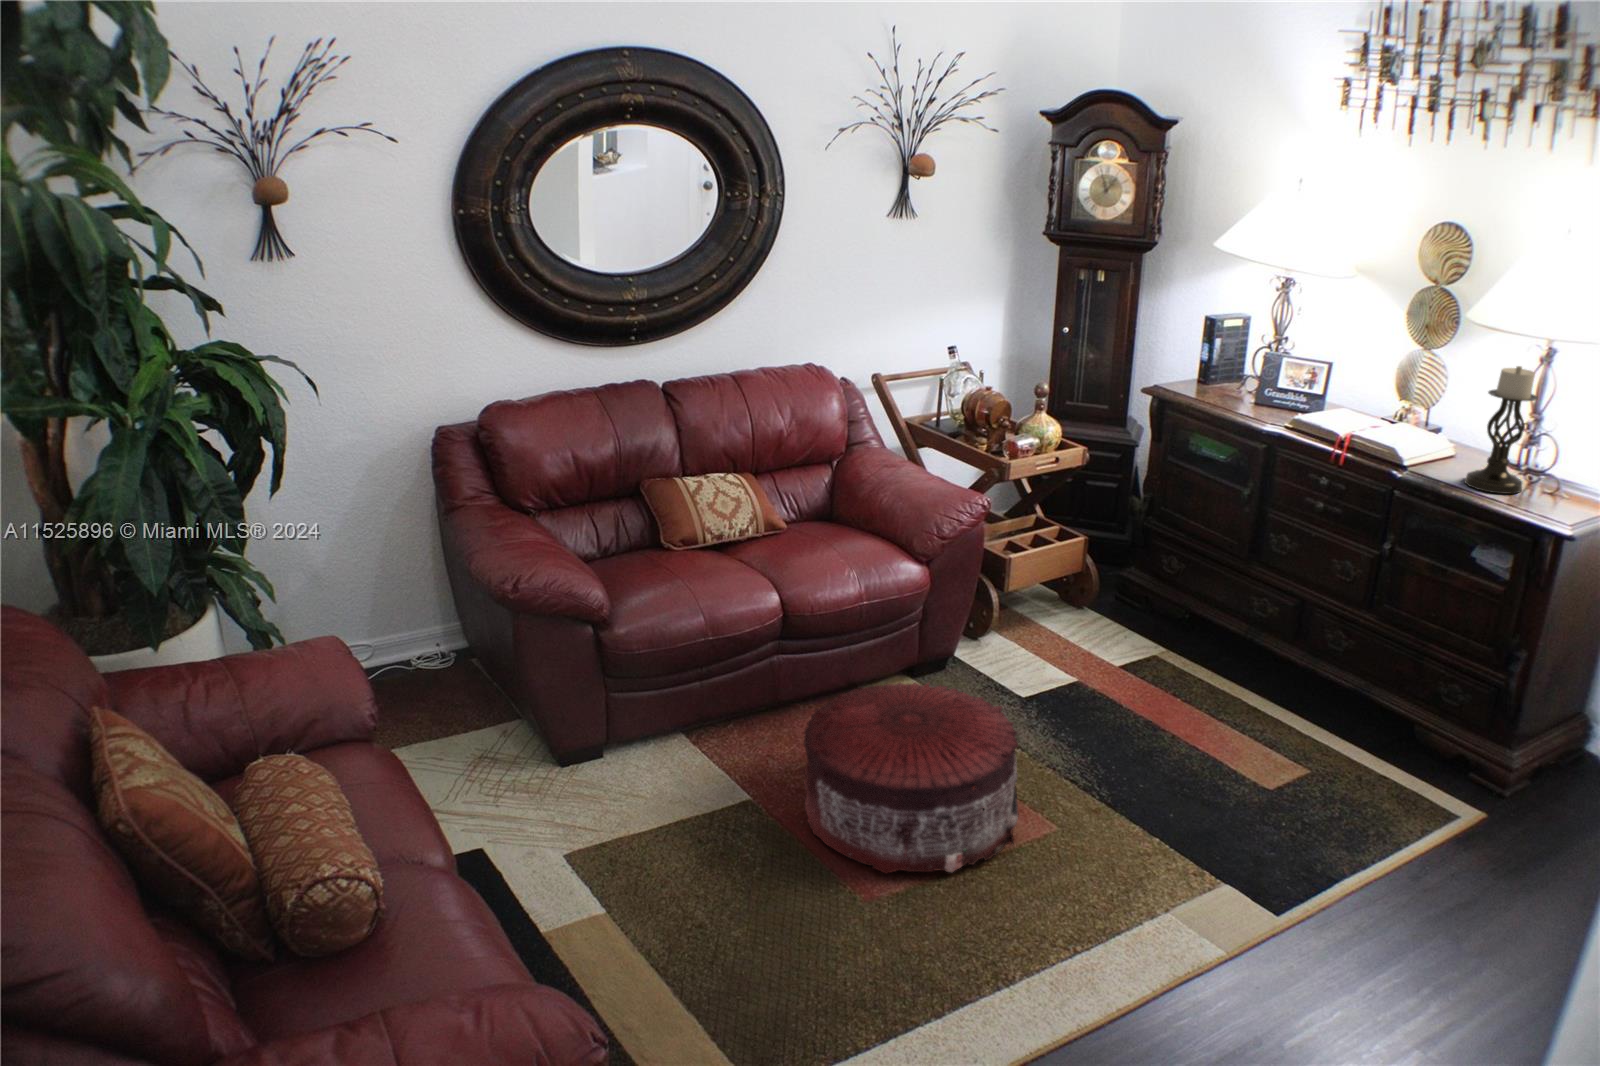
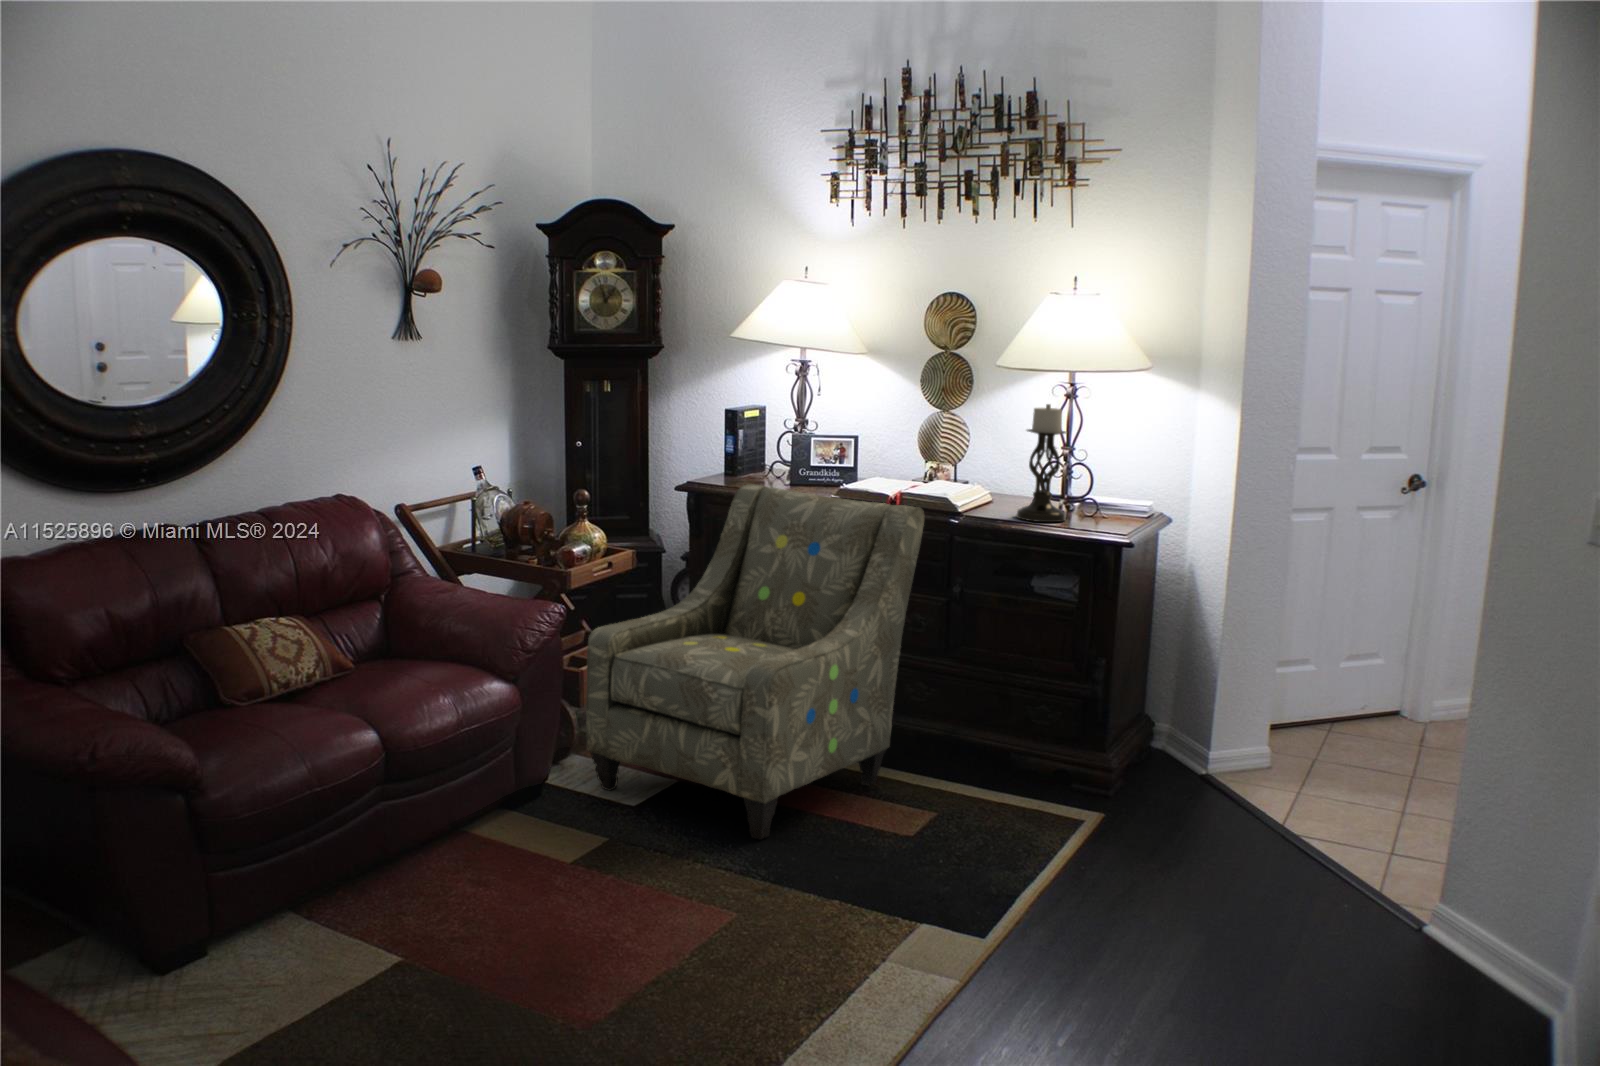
armchair: none [998,407,1357,757] -> present [586,484,924,840]
pouf: present [804,683,1019,873] -> none [435,778,706,993]

